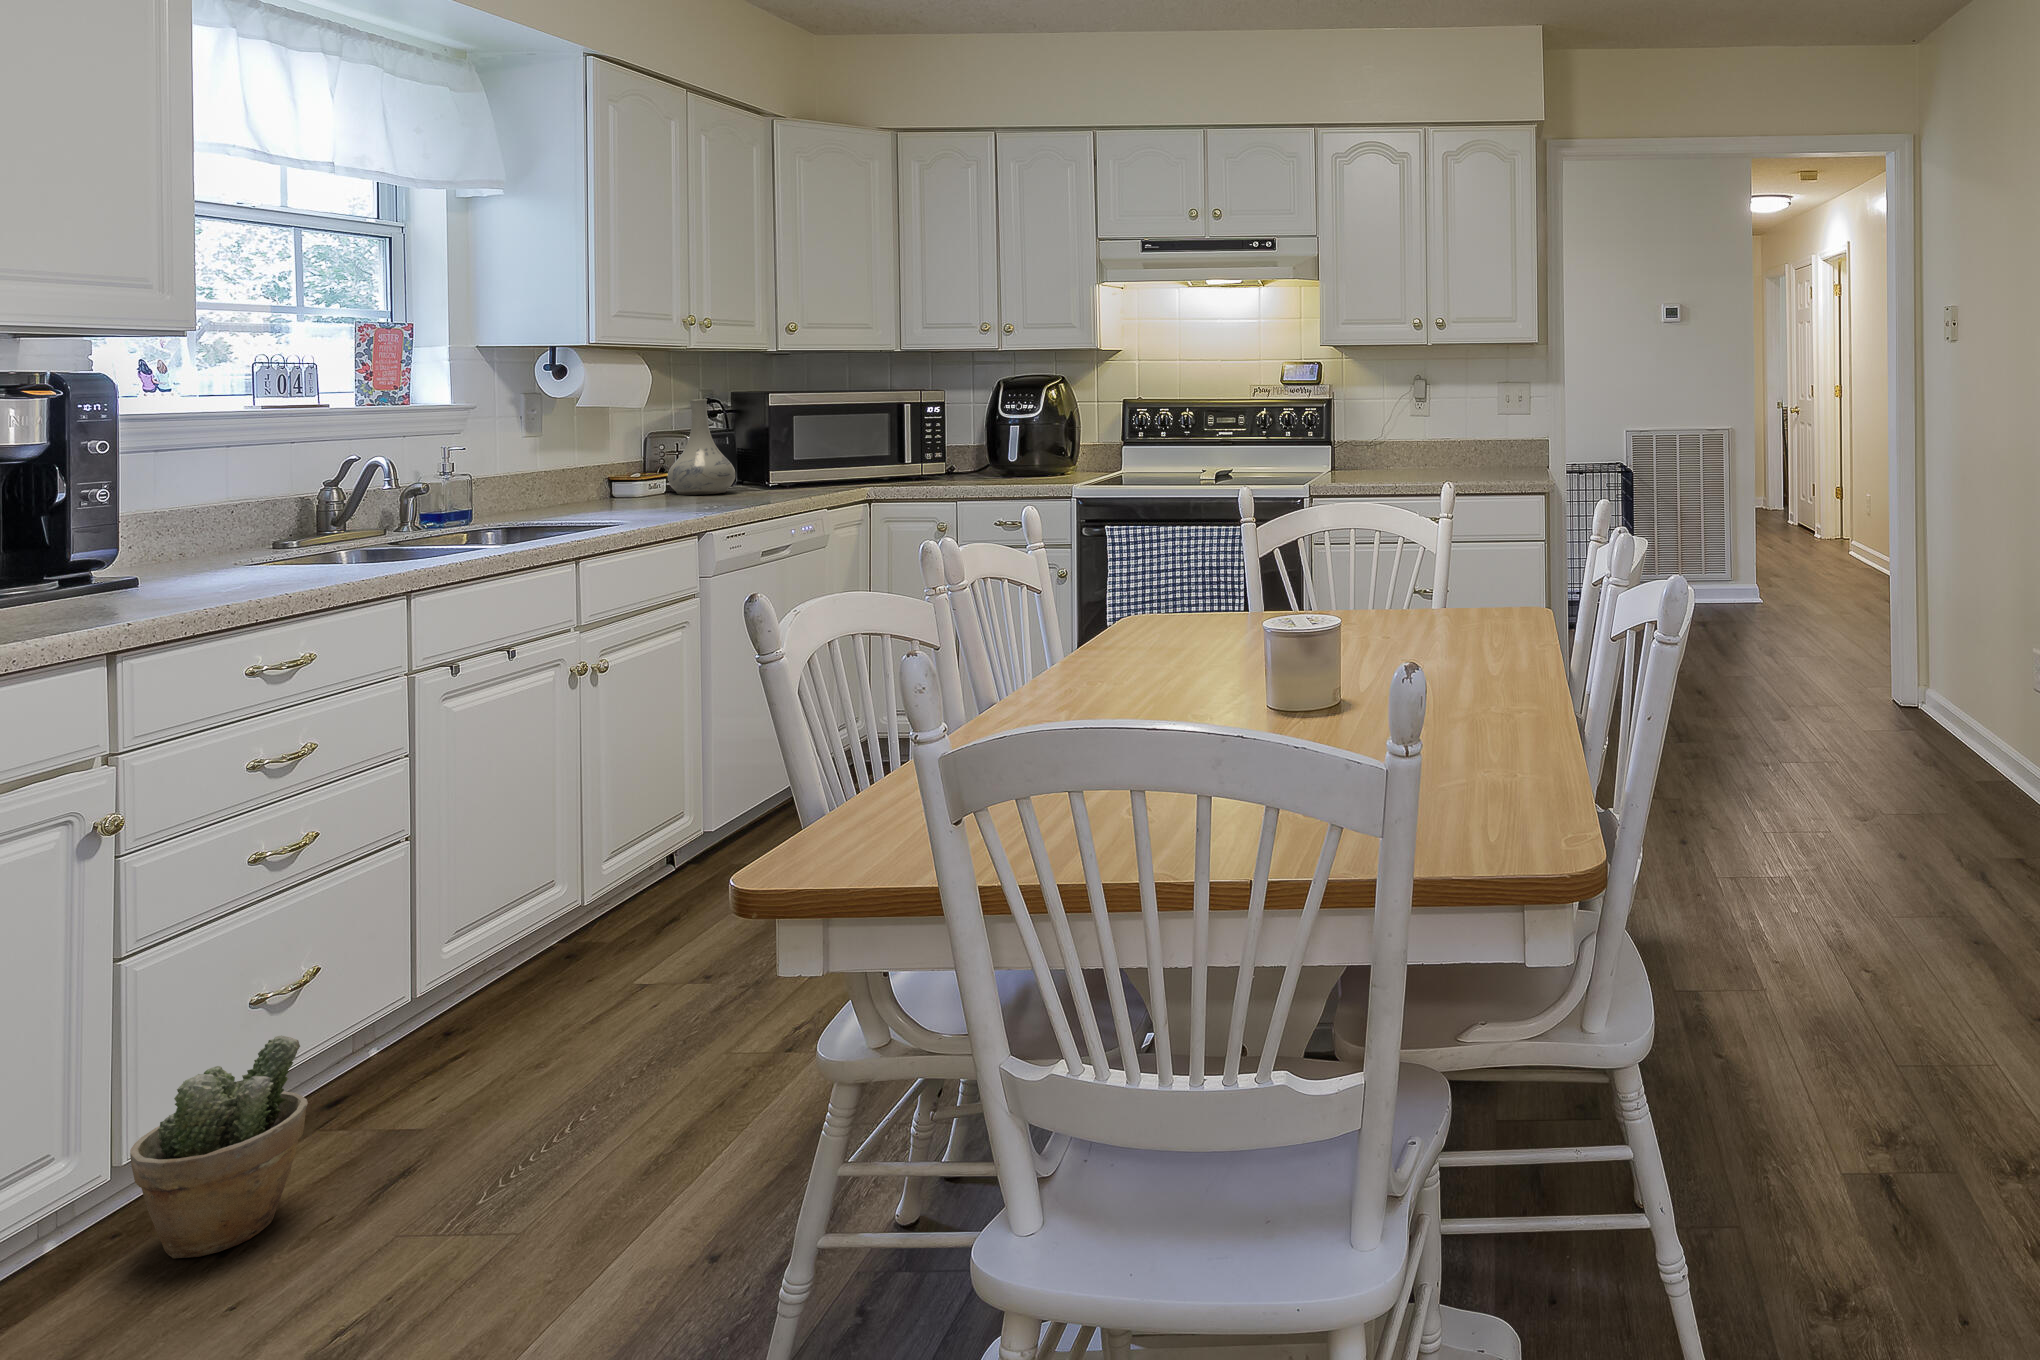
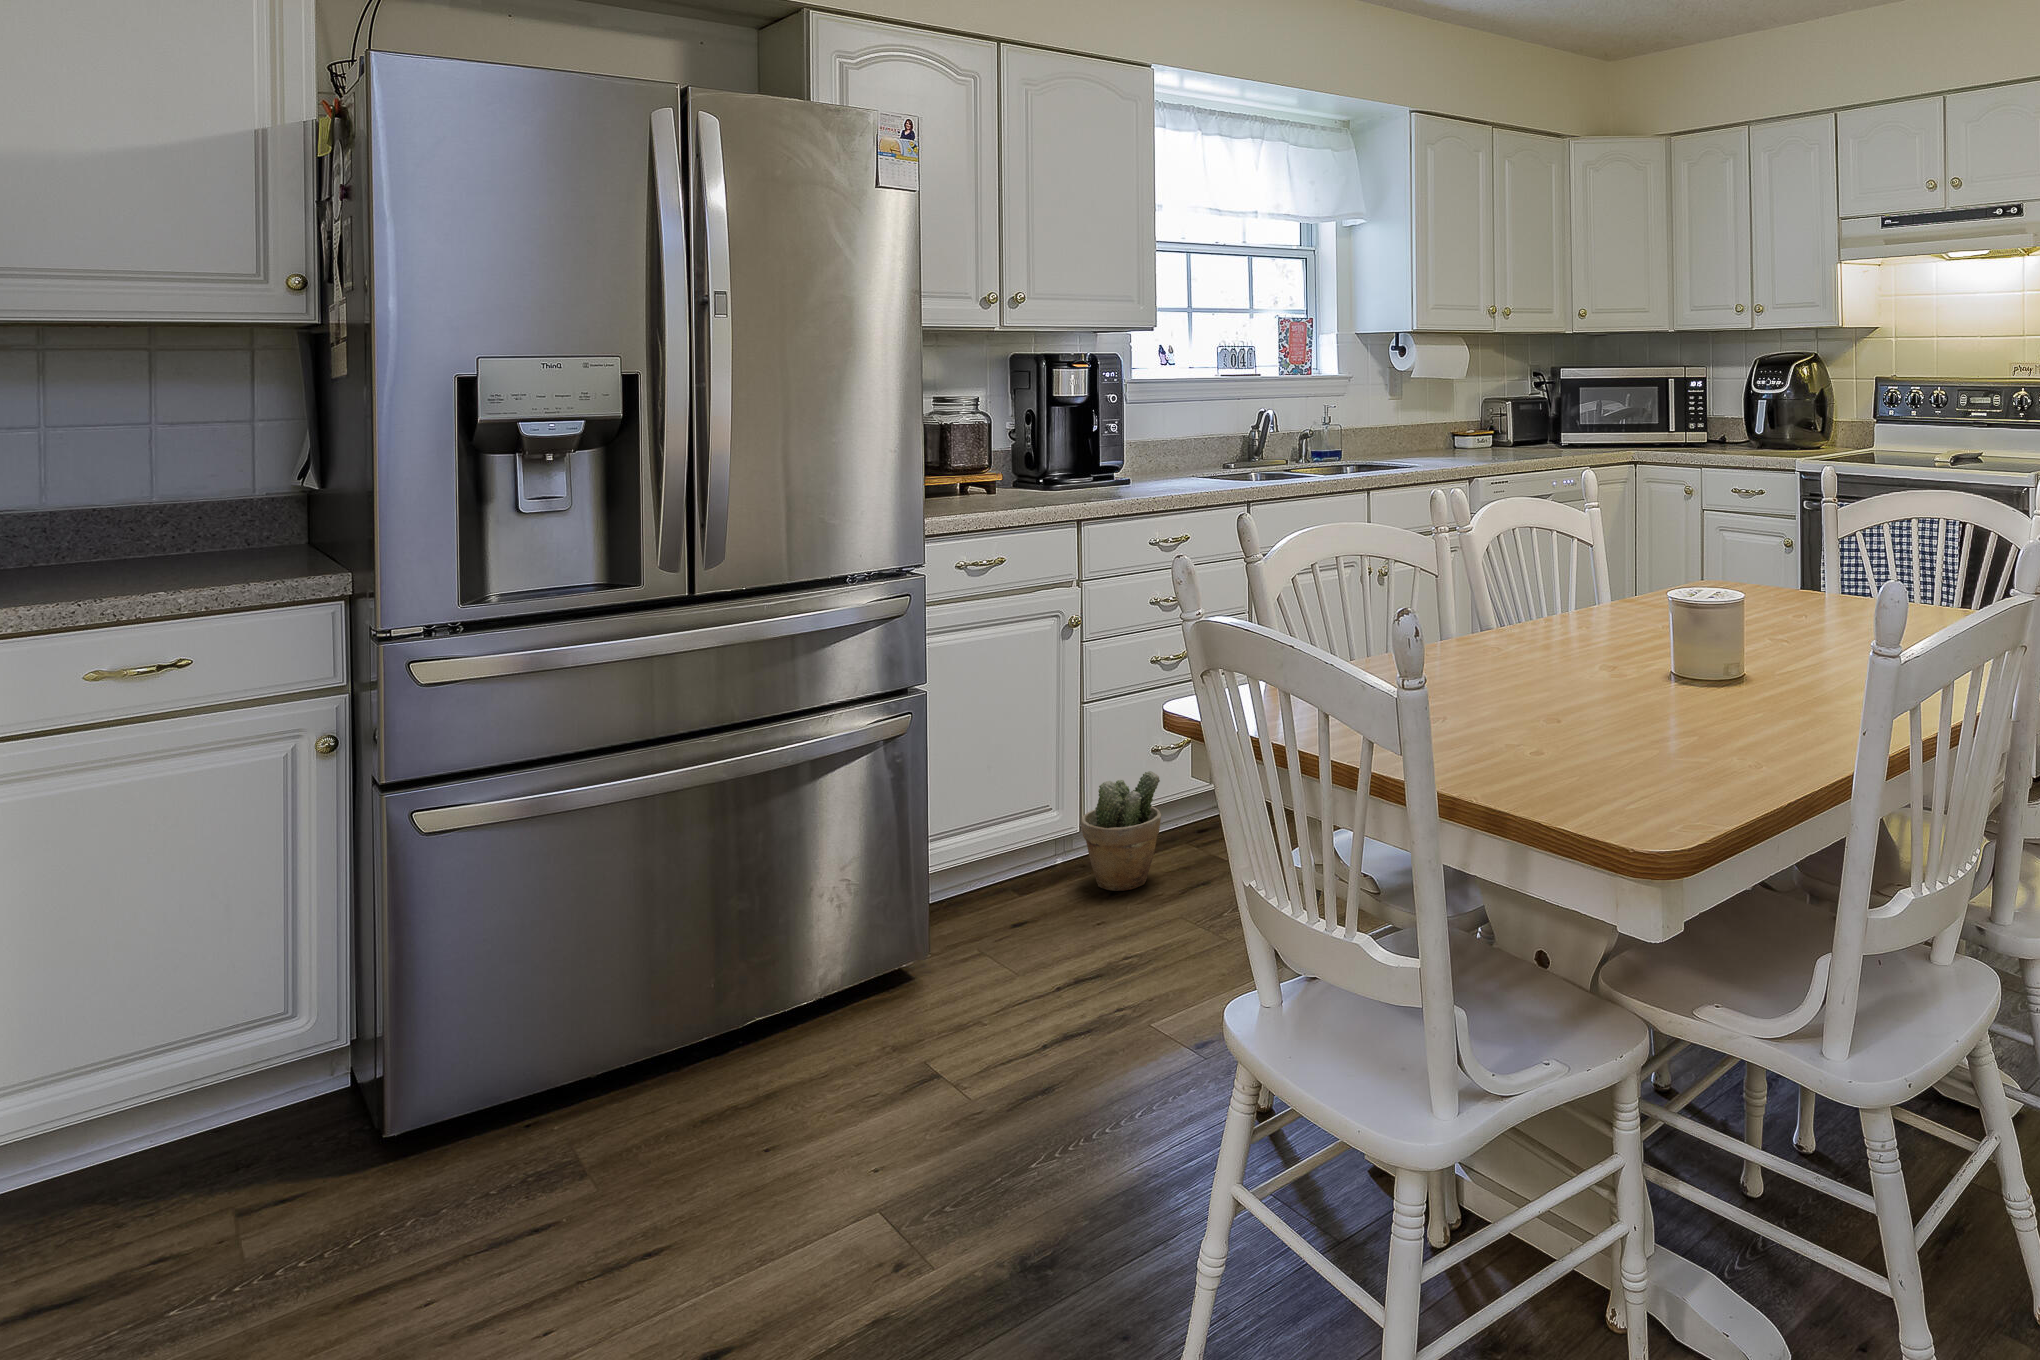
vase: present [668,399,736,495] -> none [1490,374,1538,451]

